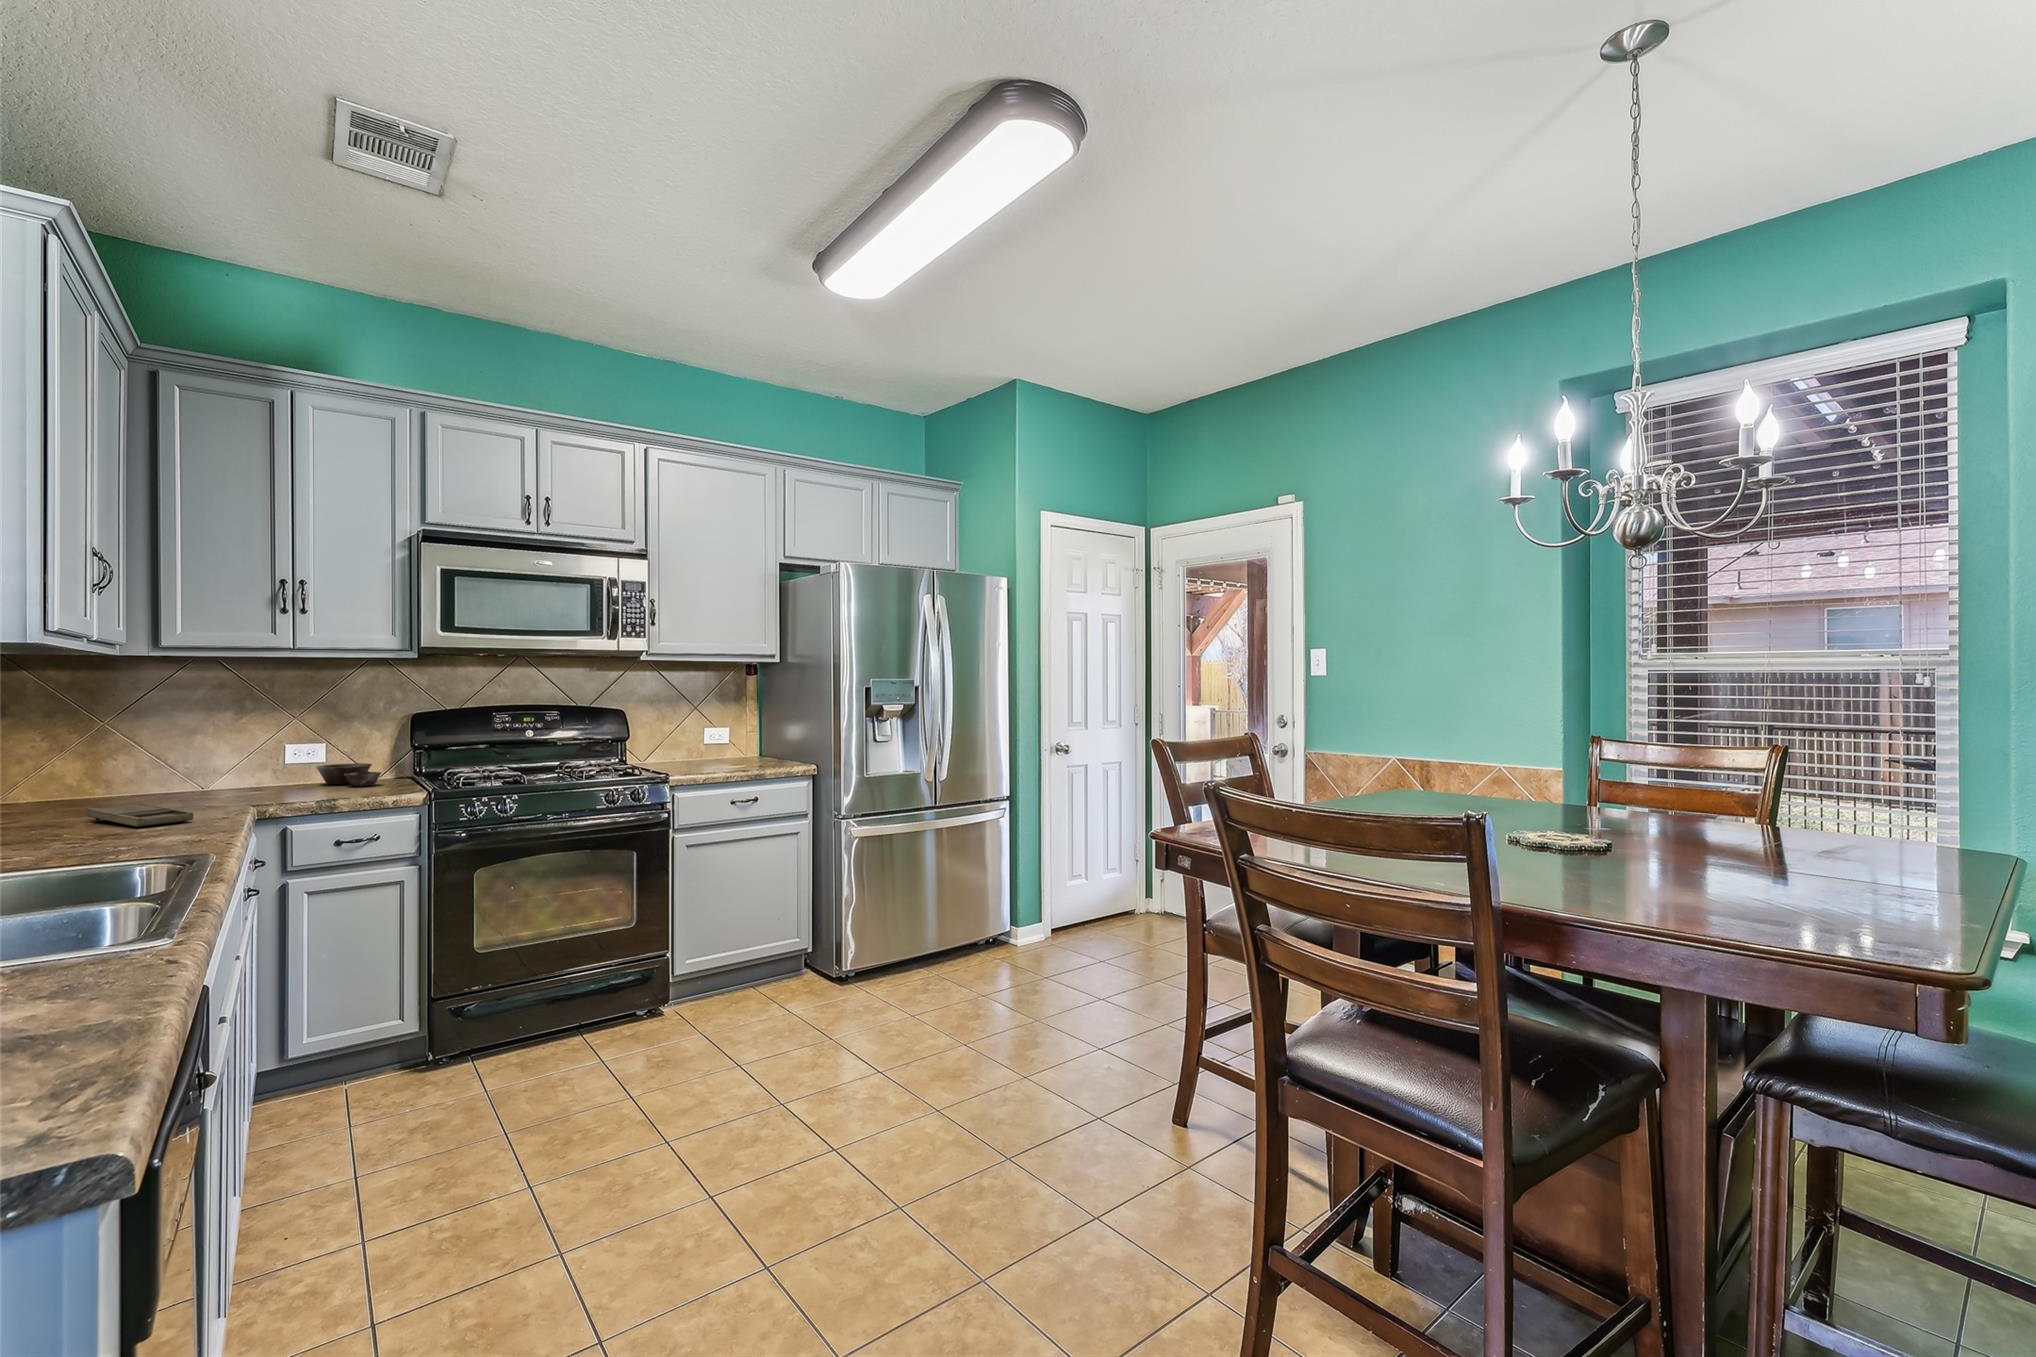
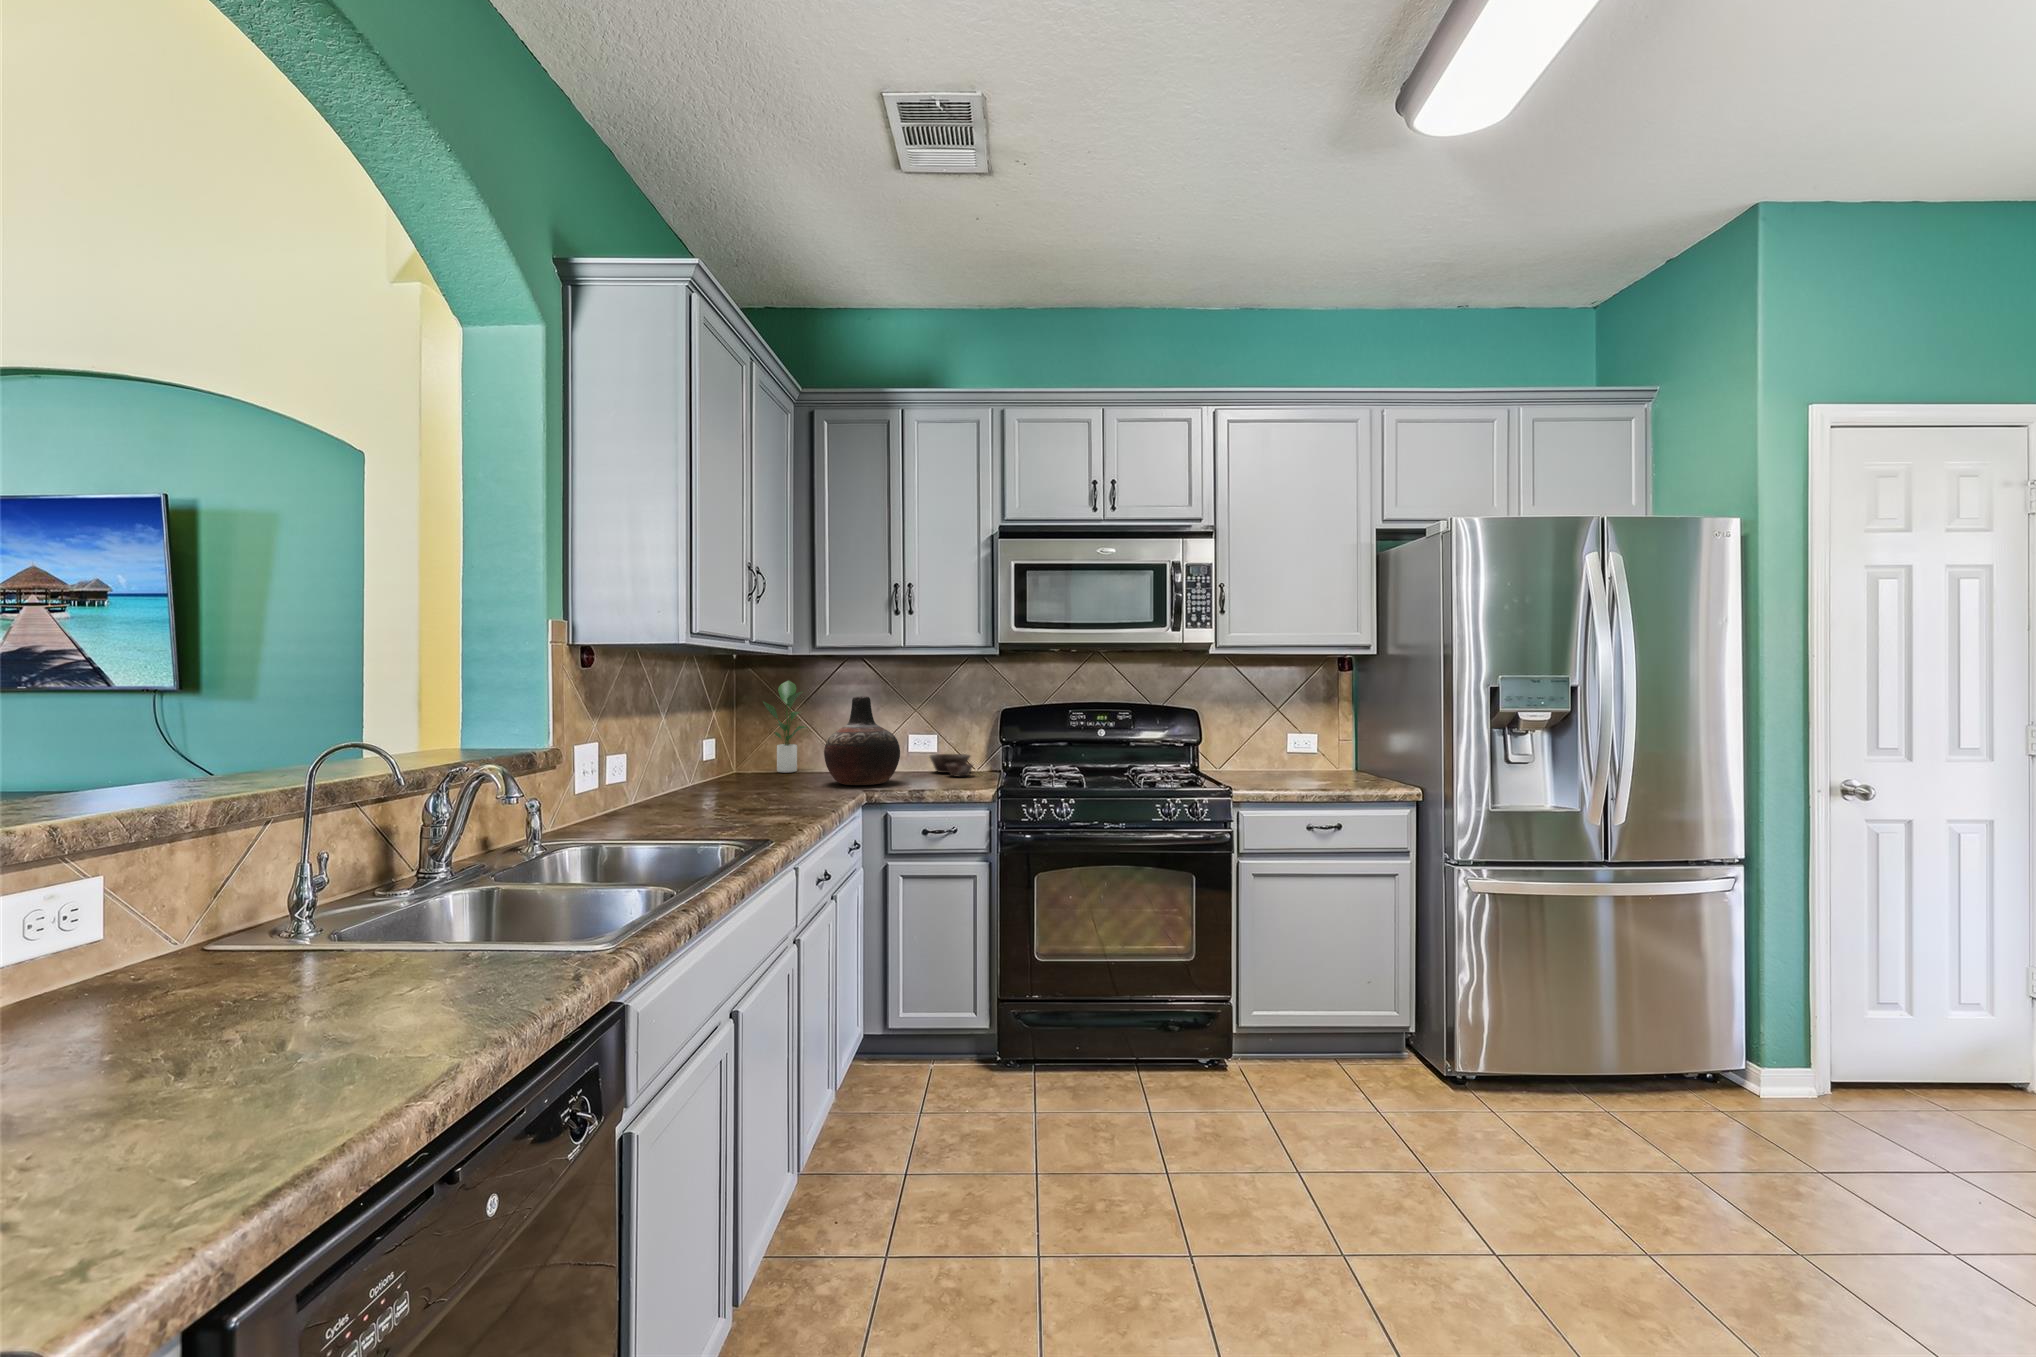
potted plant: none [55,686,133,799] -> present [763,681,807,773]
vase: none [185,703,295,802] -> present [824,696,900,785]
tray: present [85,803,193,827] -> none [748,782,804,805]

